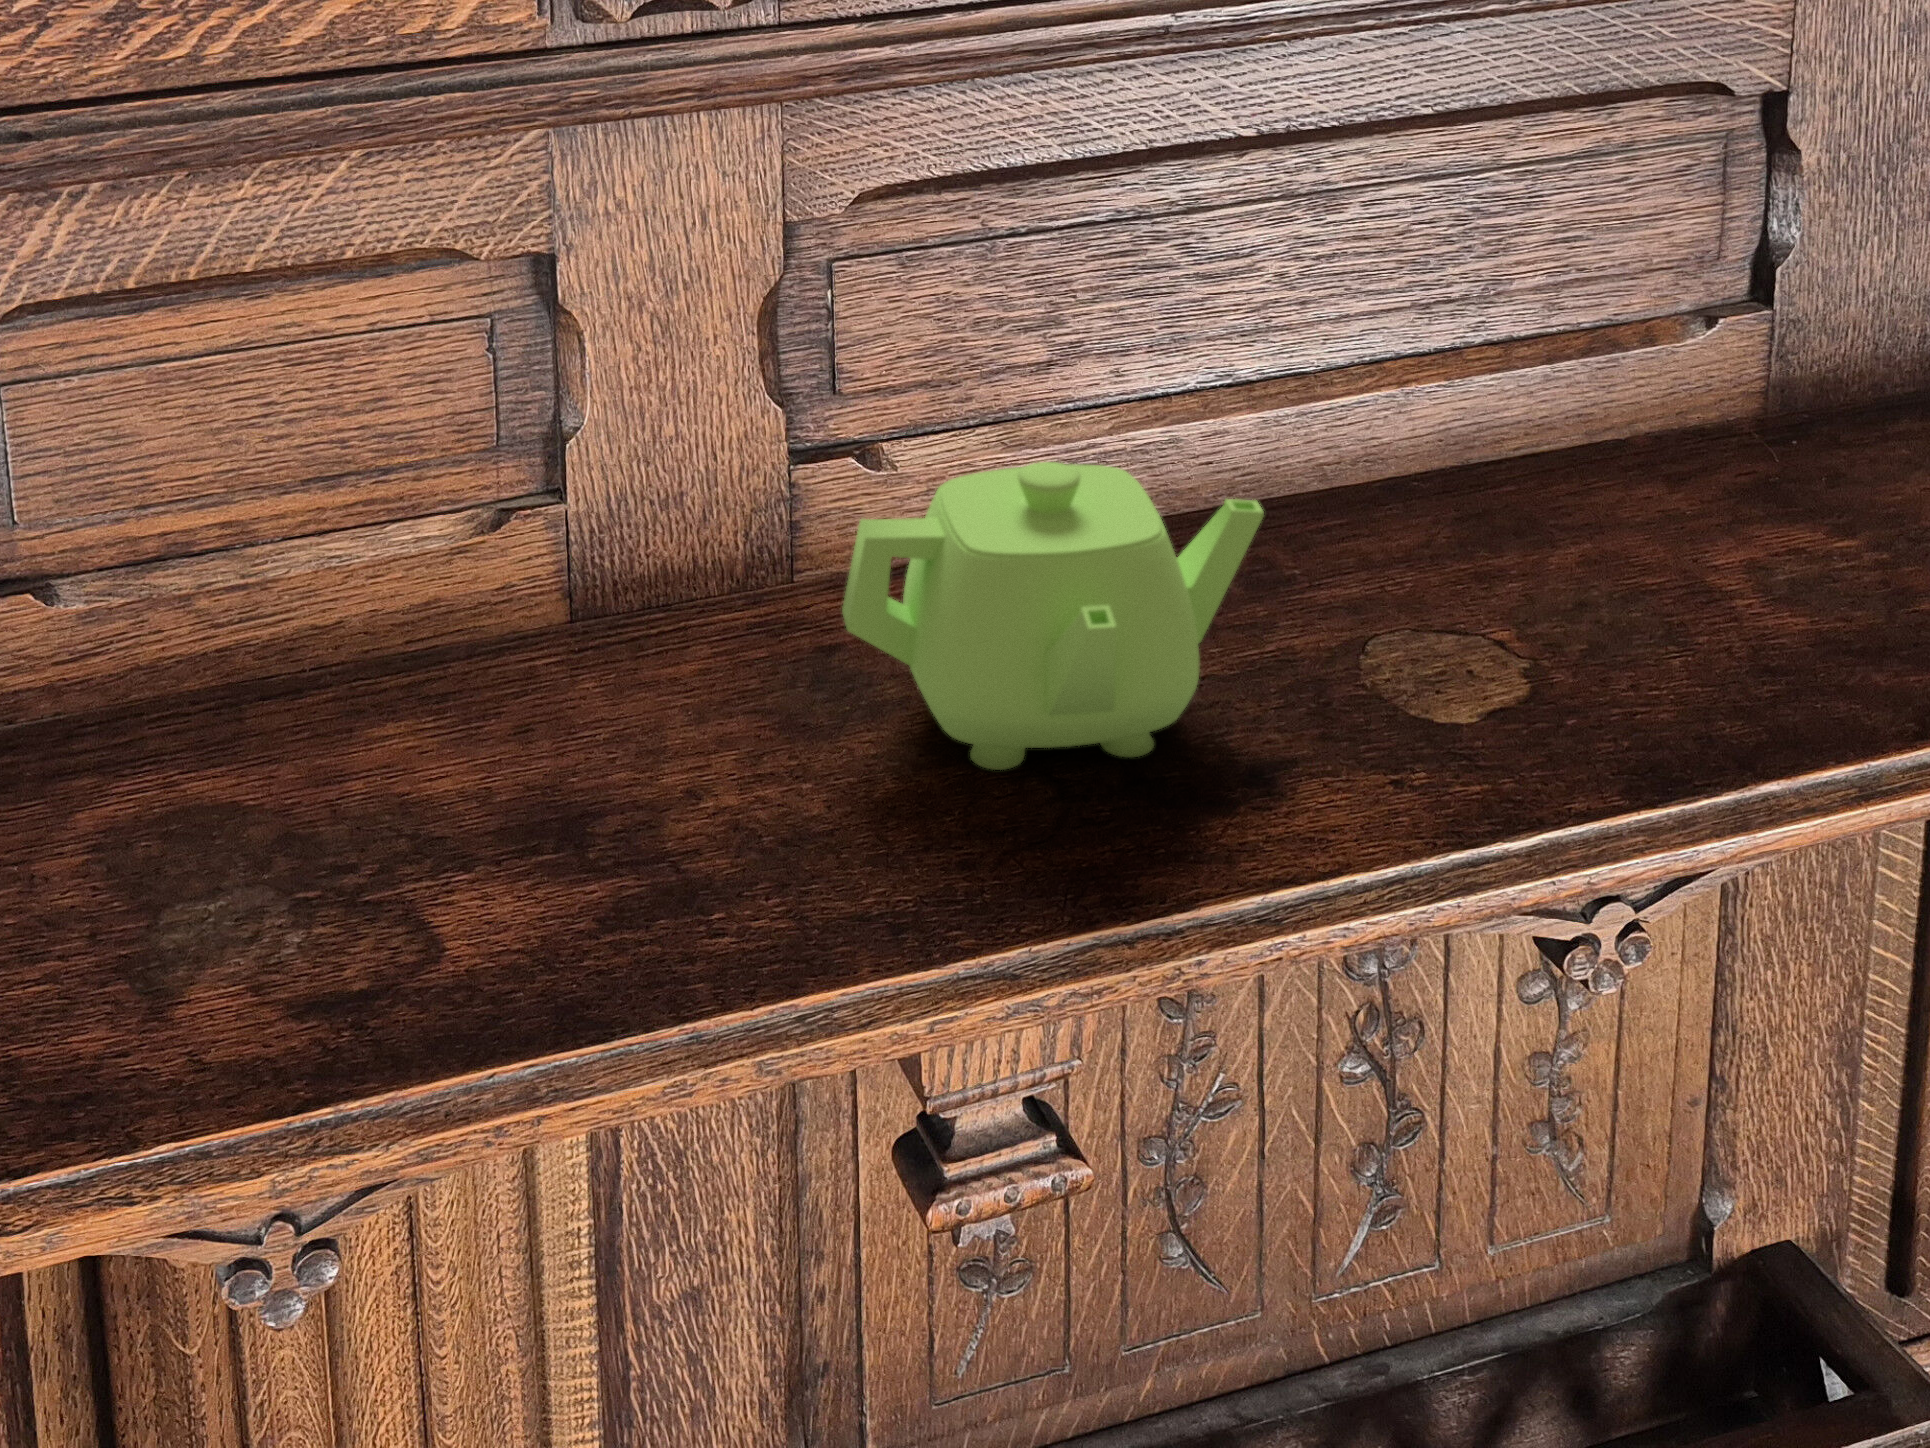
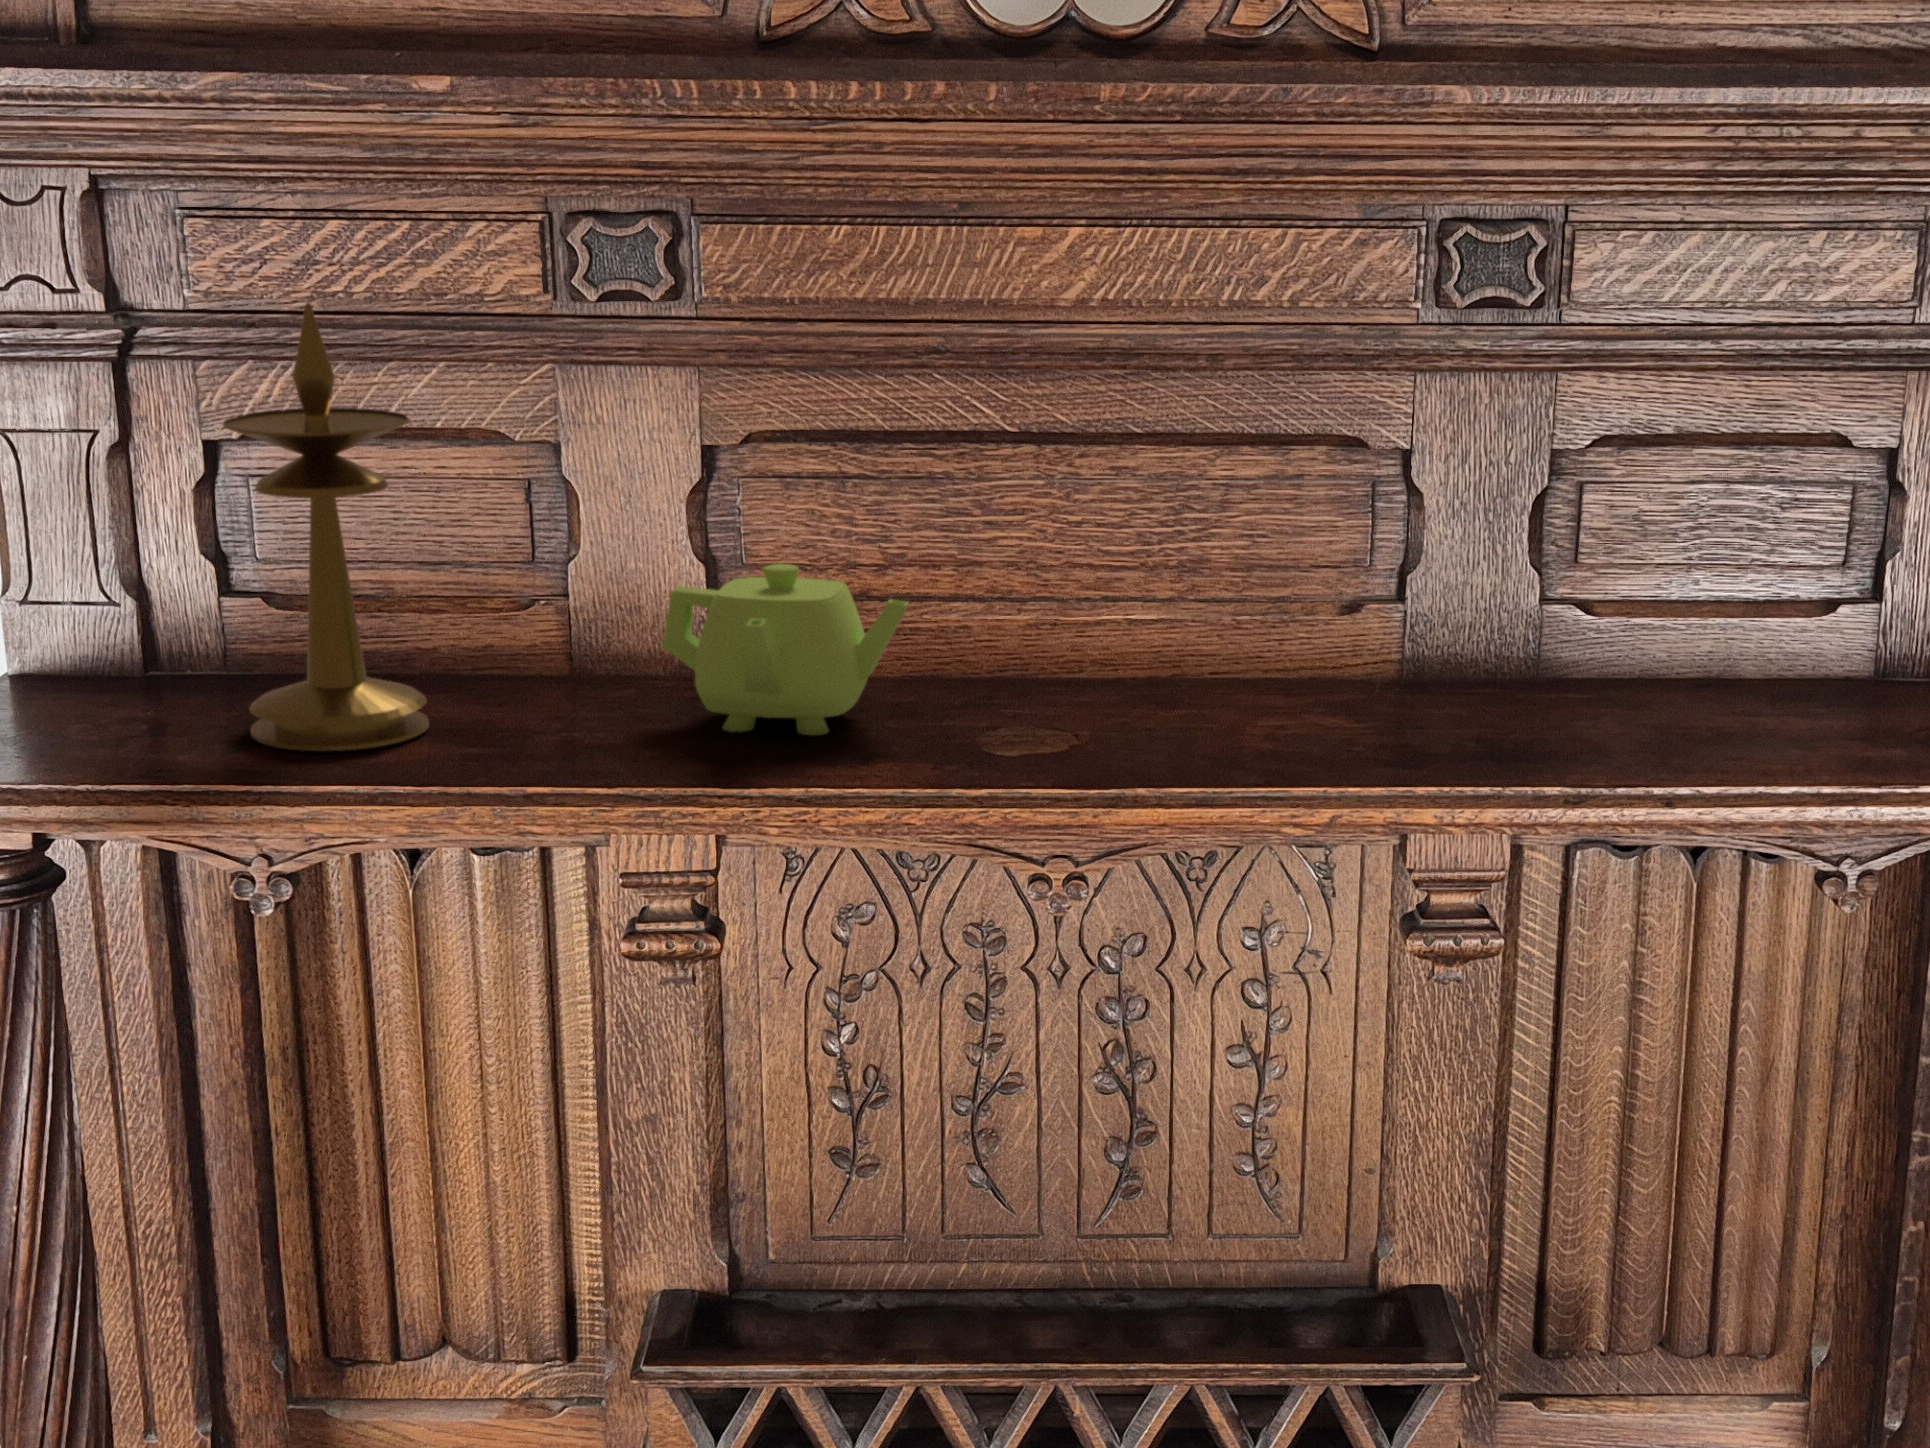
candlestick: none [102,158,480,992] -> present [223,302,429,751]

